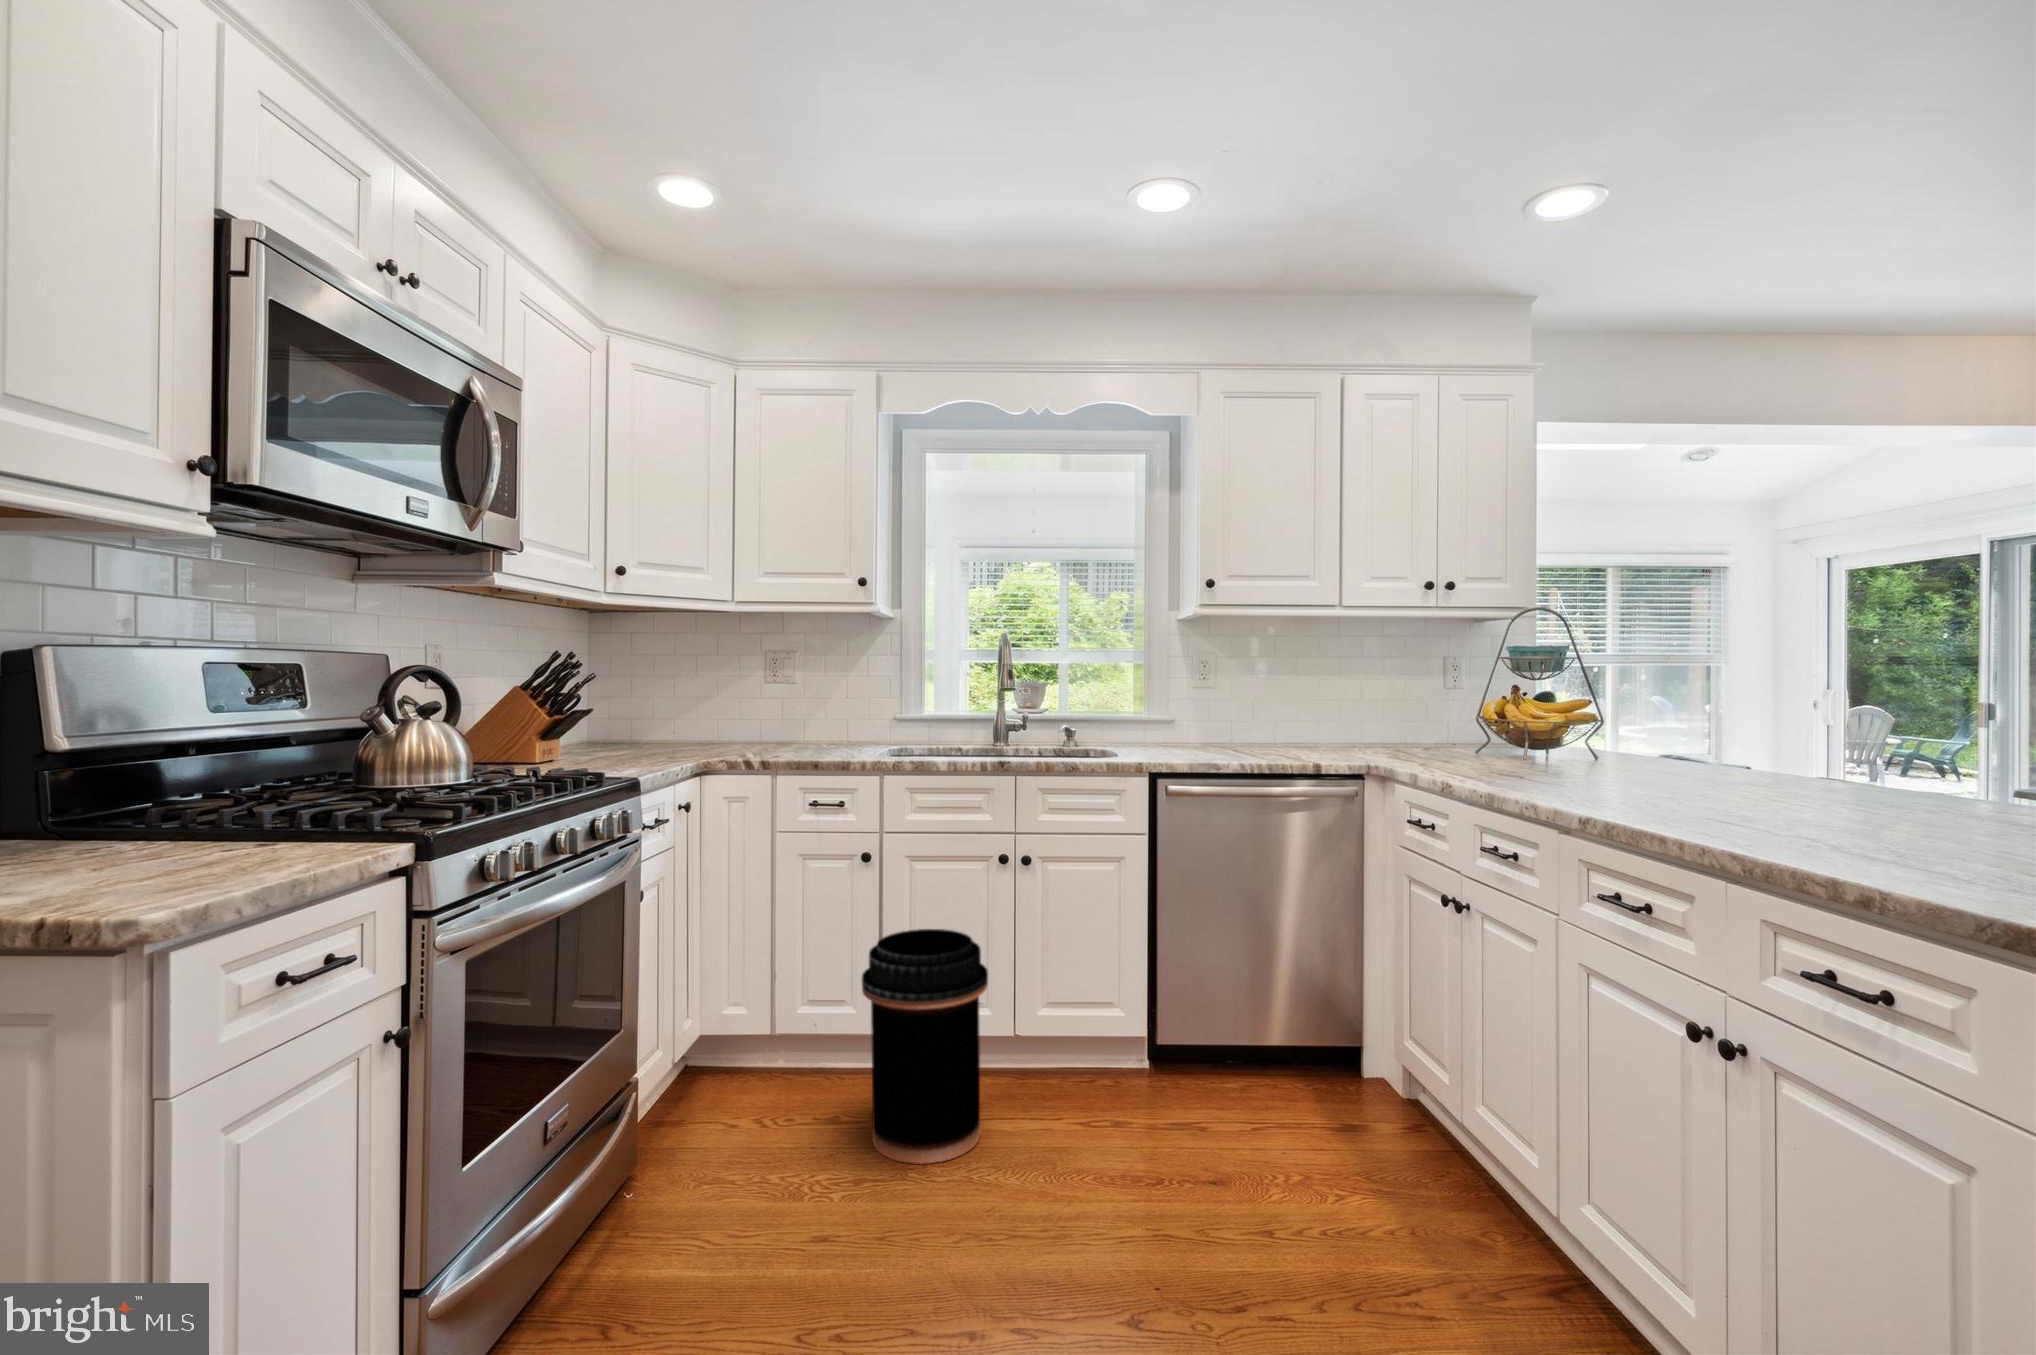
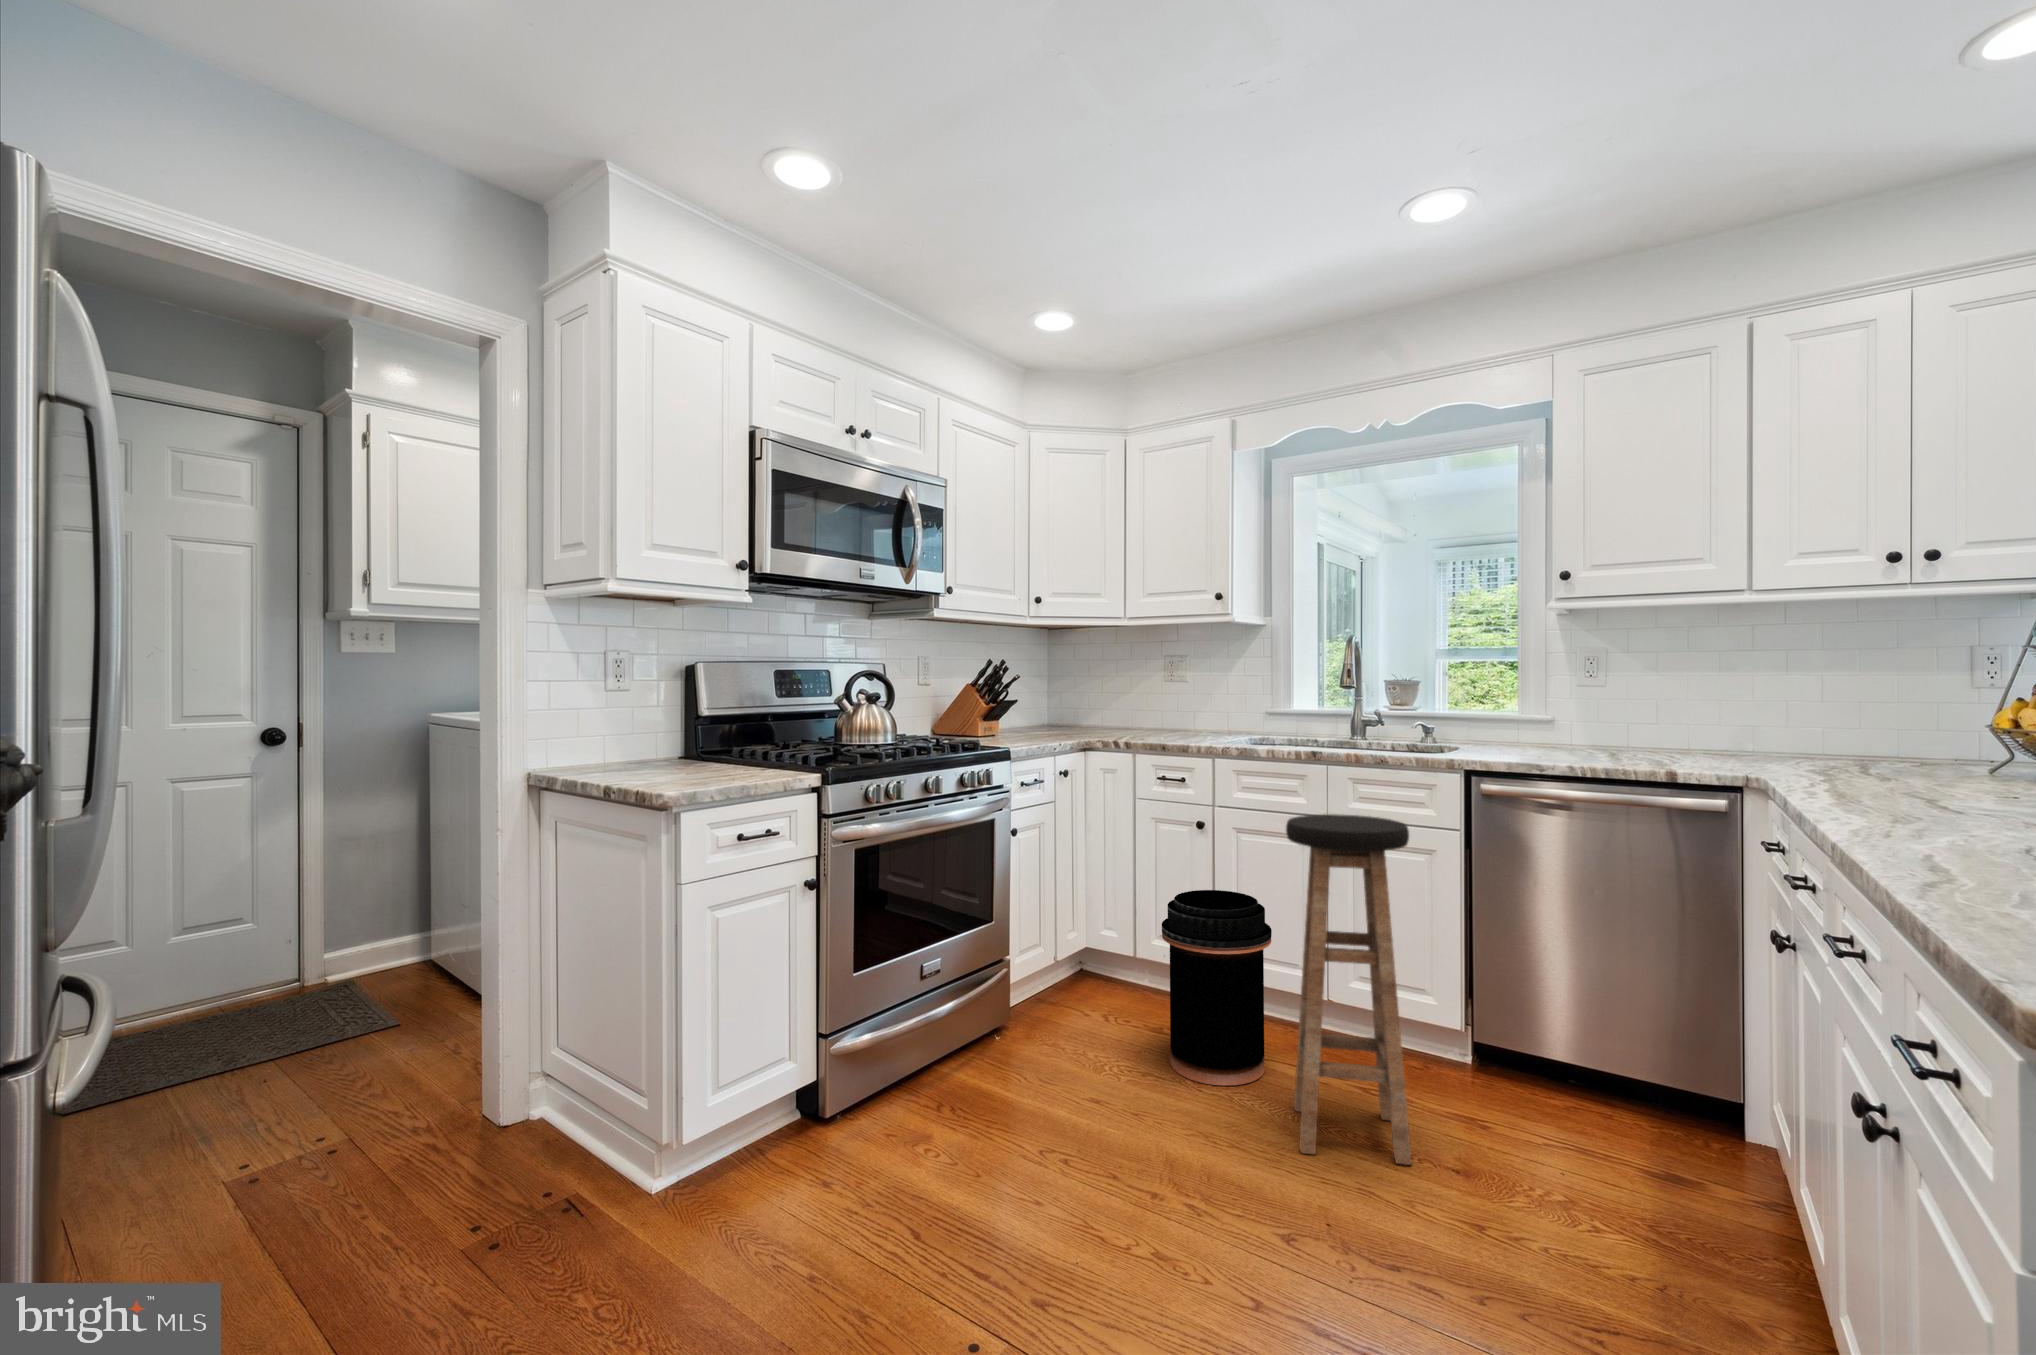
bar stool: none [1033,829,1178,1216] -> present [1286,814,1412,1165]

